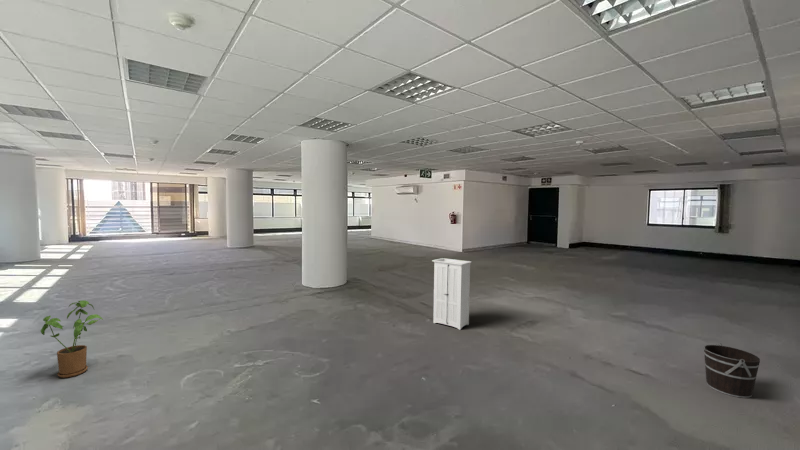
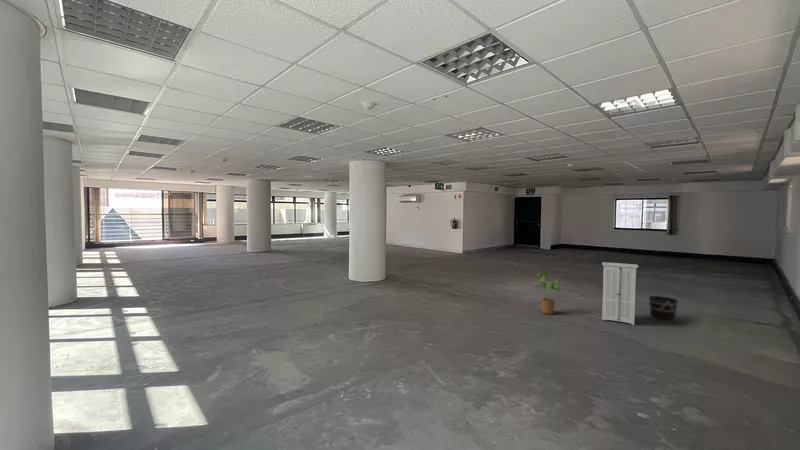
storage cabinet: present [432,258,471,330] -> present [602,262,638,325]
house plant: present [41,300,103,378] -> present [537,272,560,315]

